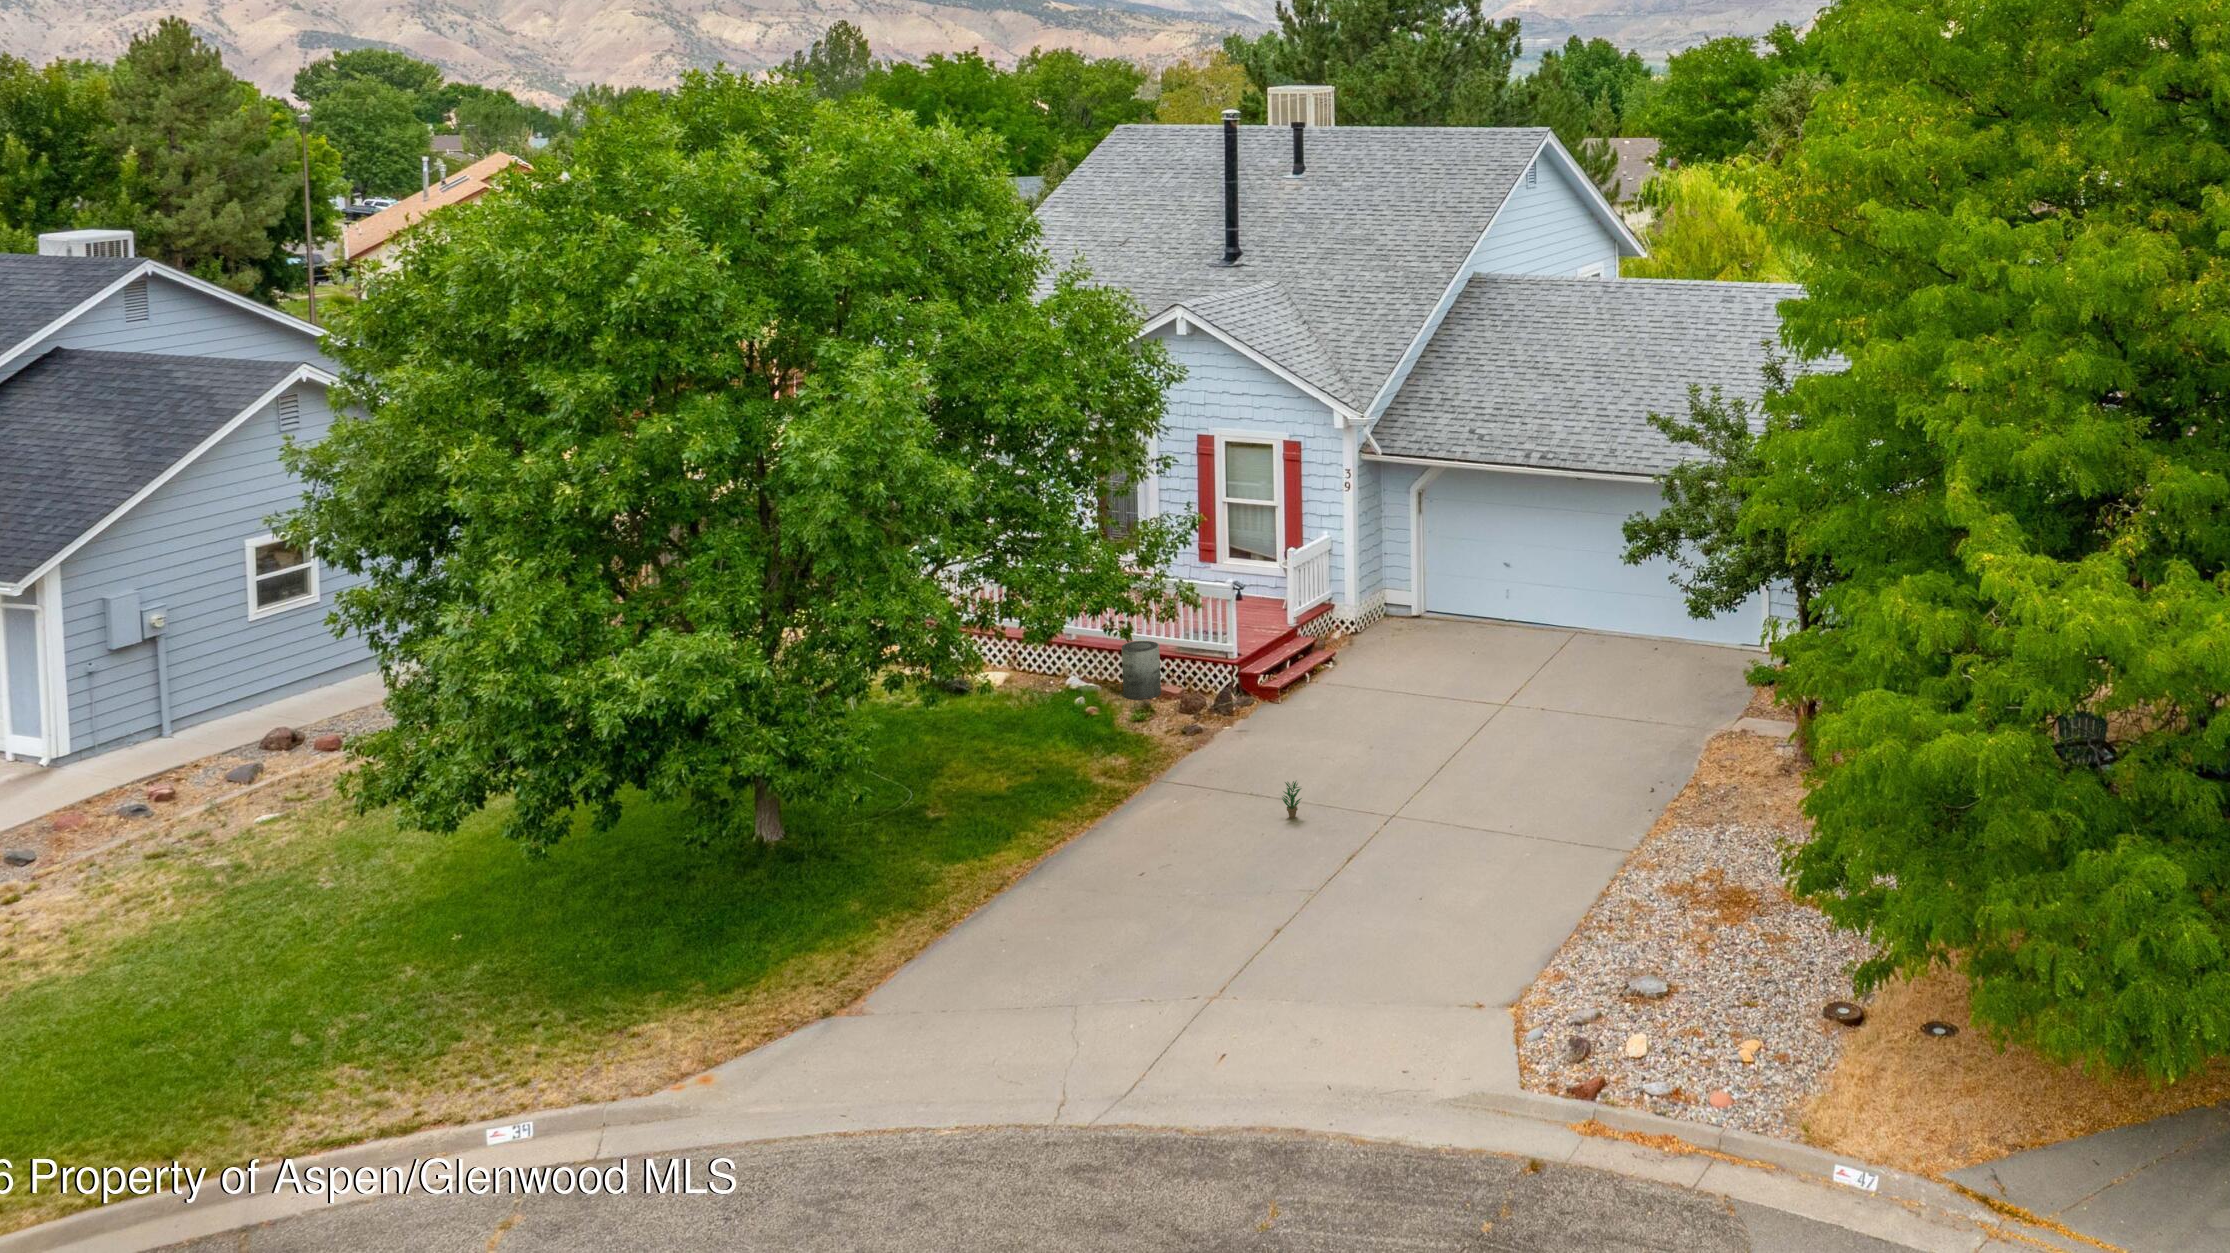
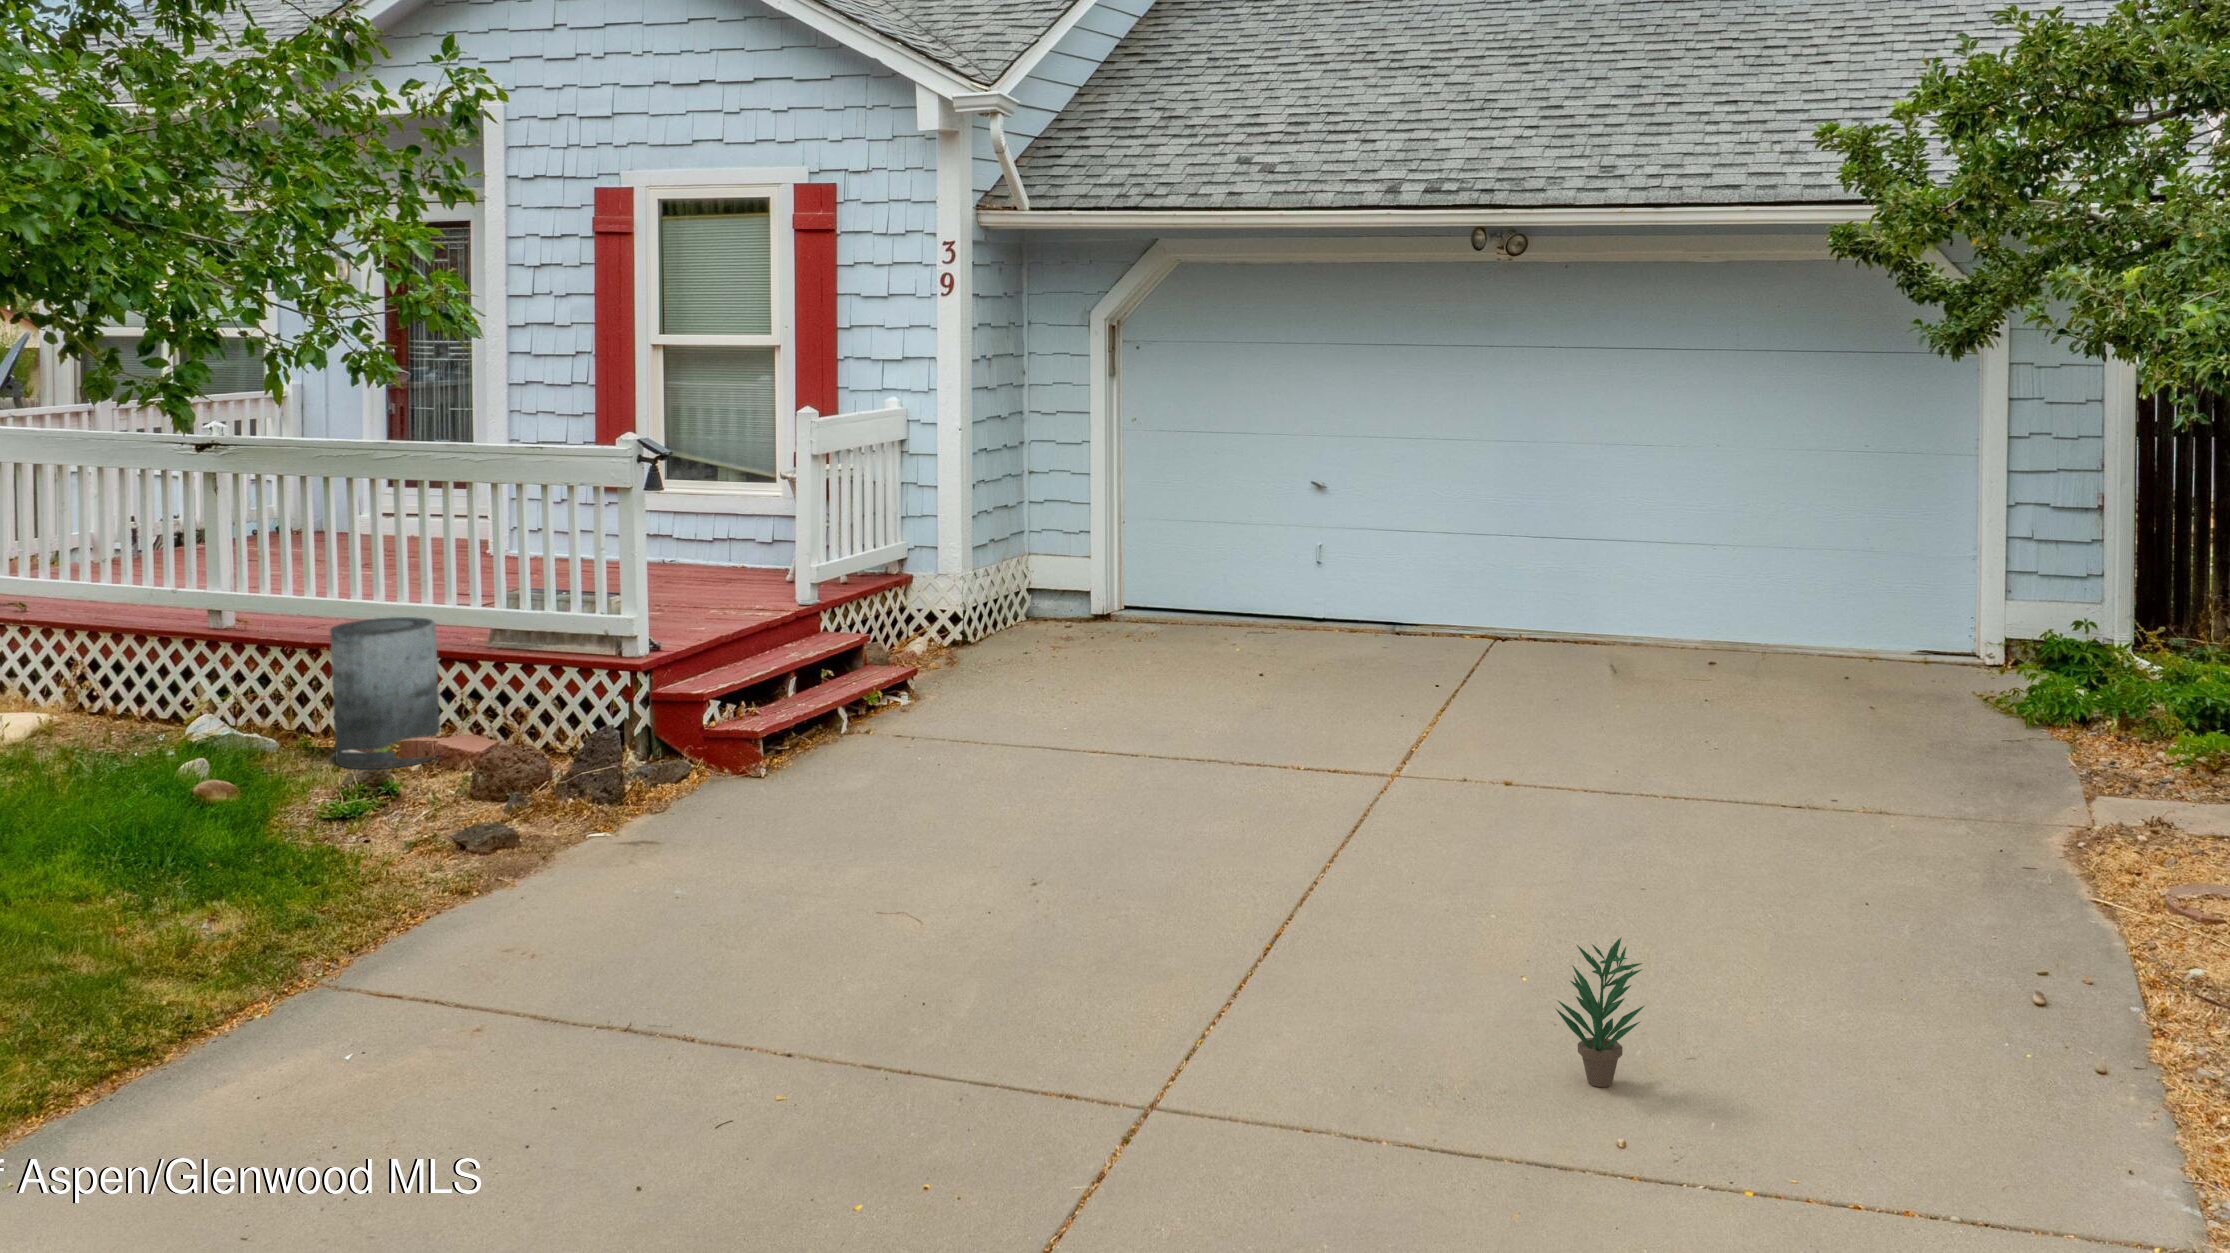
potted plant: present [1282,781,1302,818] -> present [1556,938,1644,1087]

